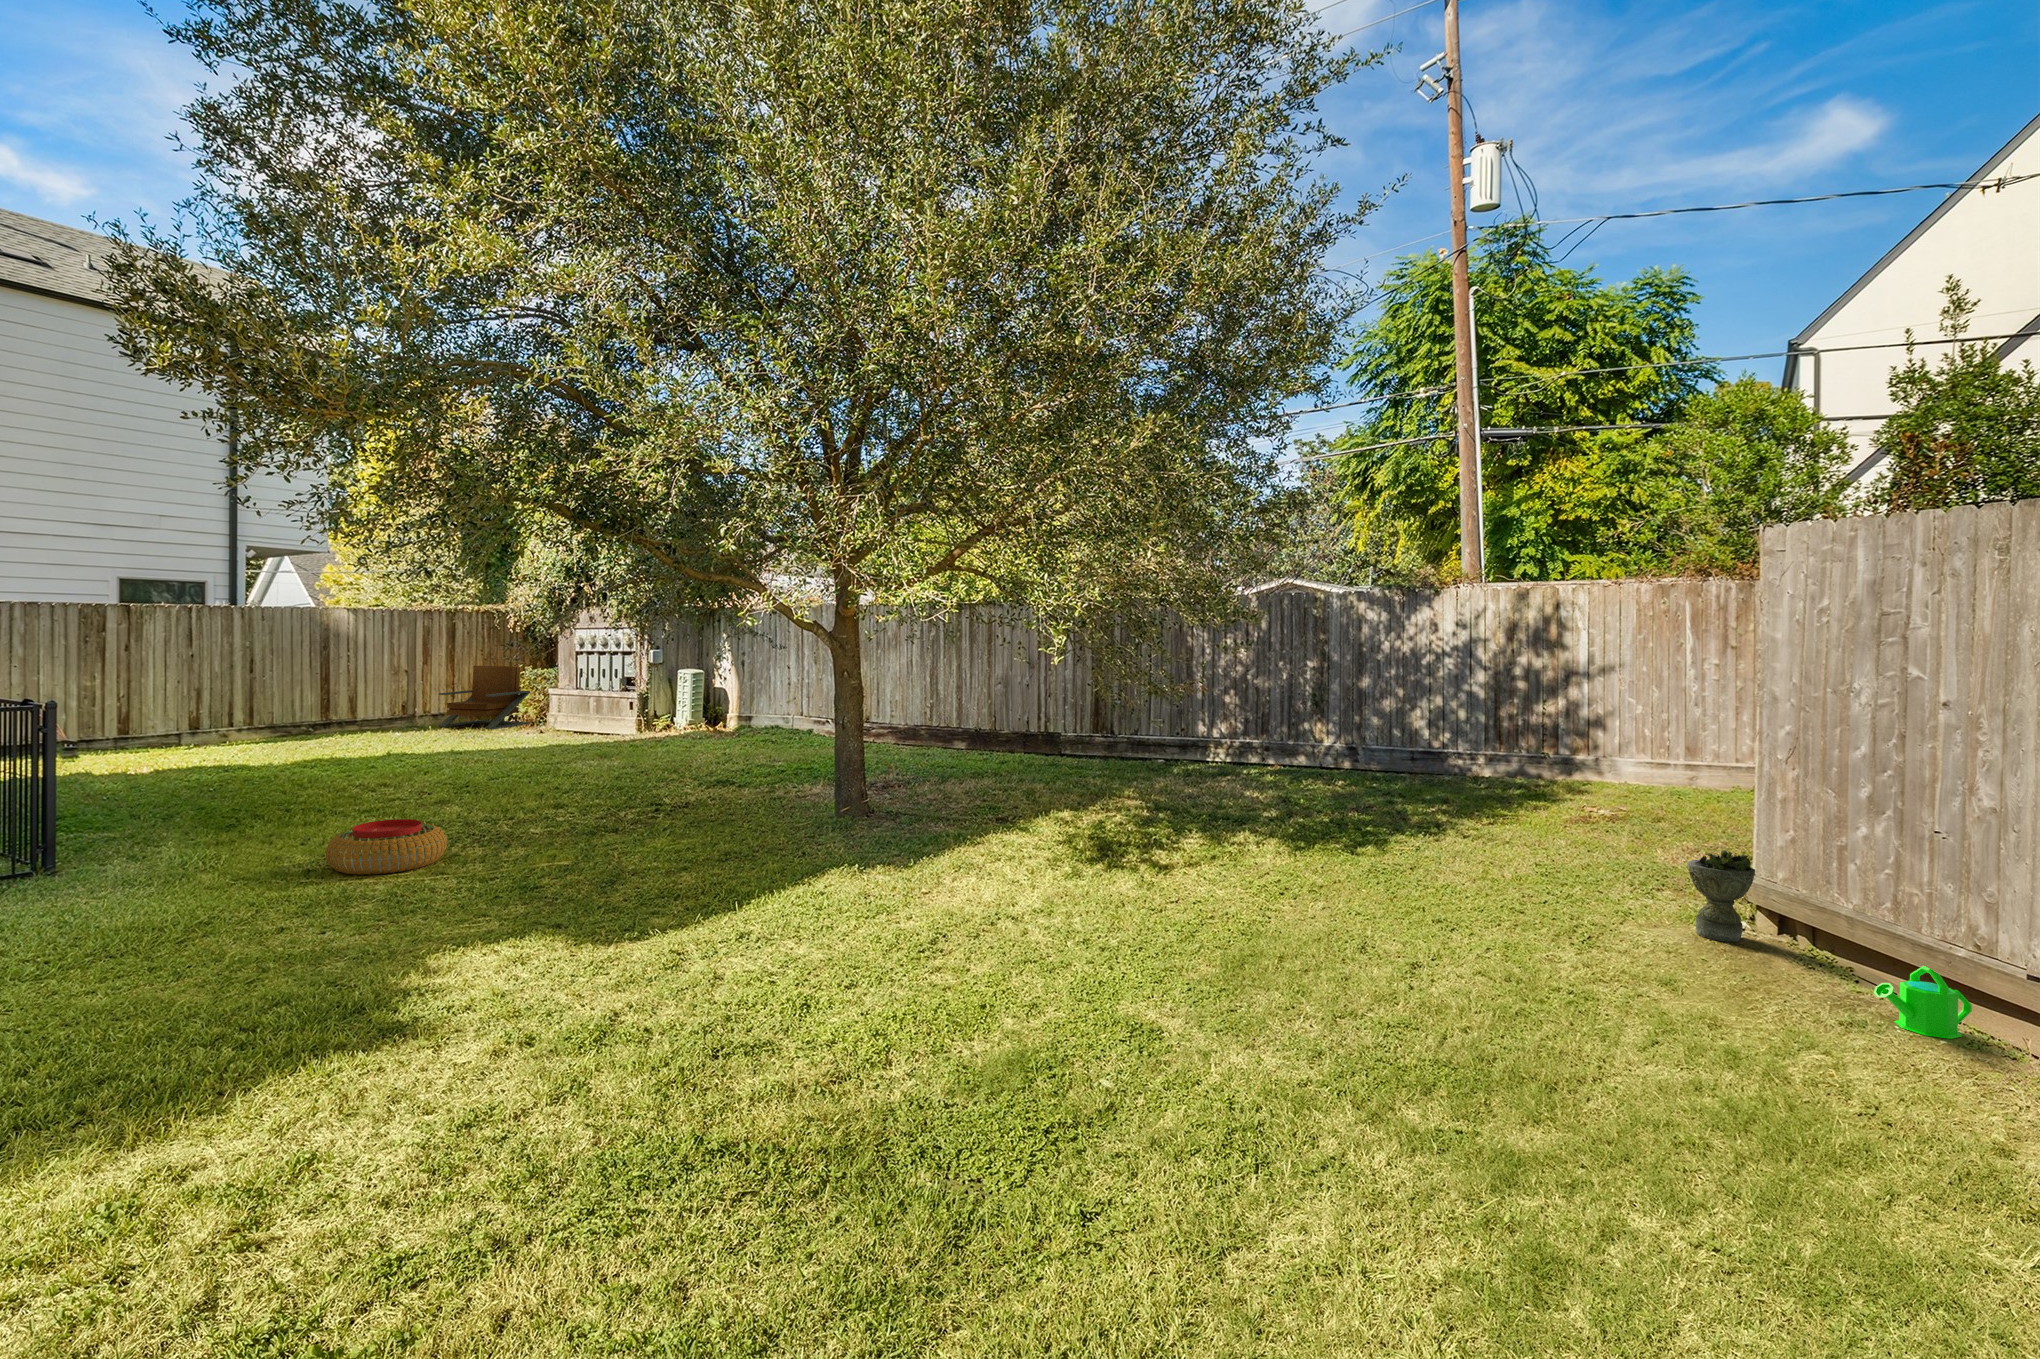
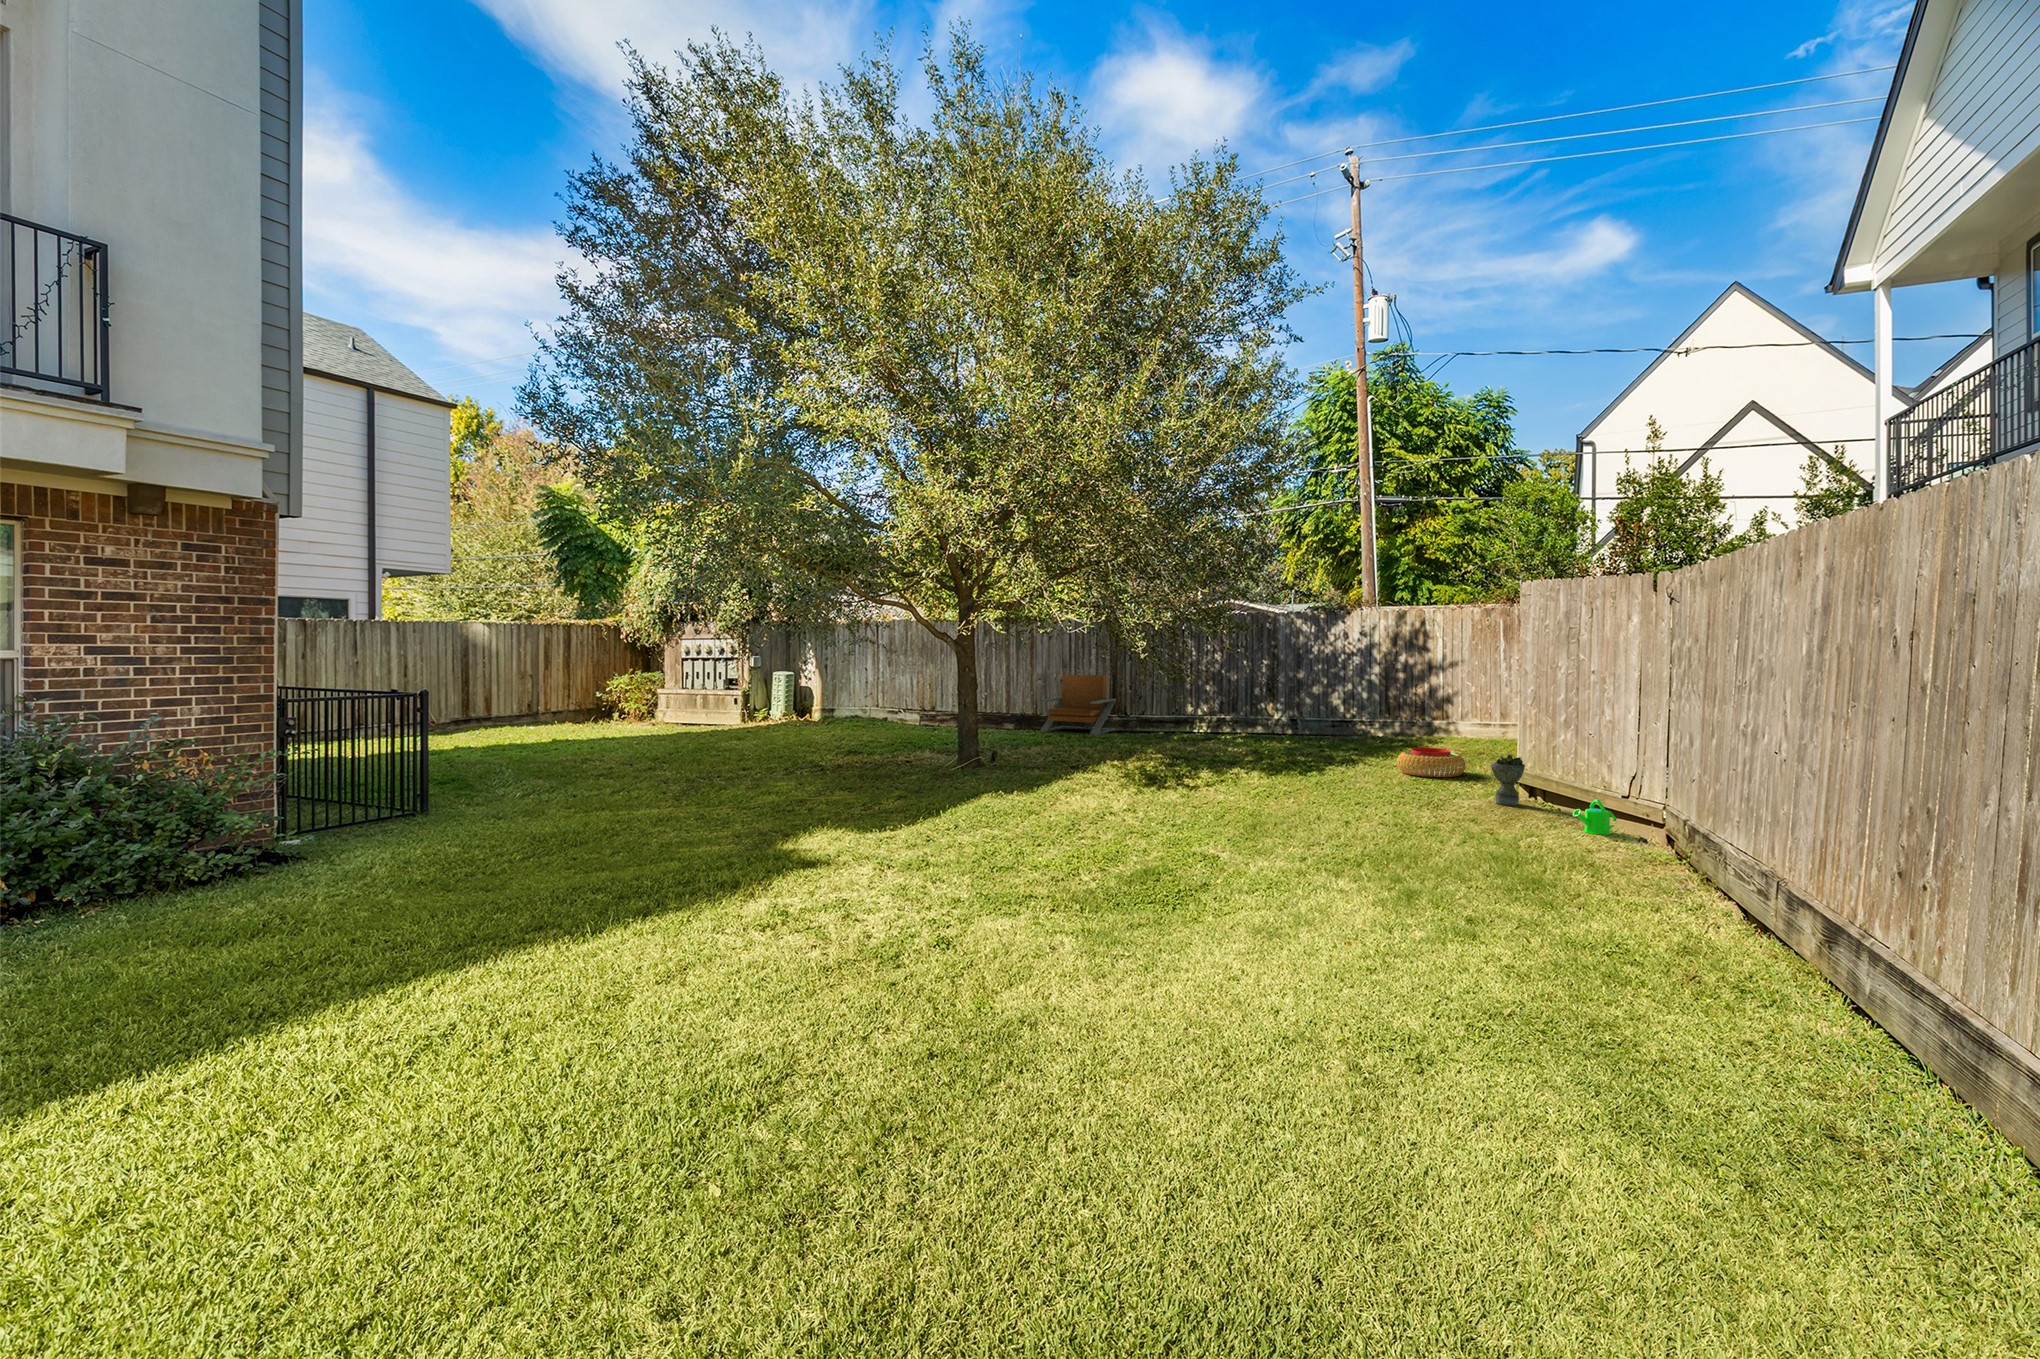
lounge chair: present [439,666,530,729] -> present [1040,674,1116,735]
pouf: present [325,819,447,875] -> present [1397,748,1466,777]

